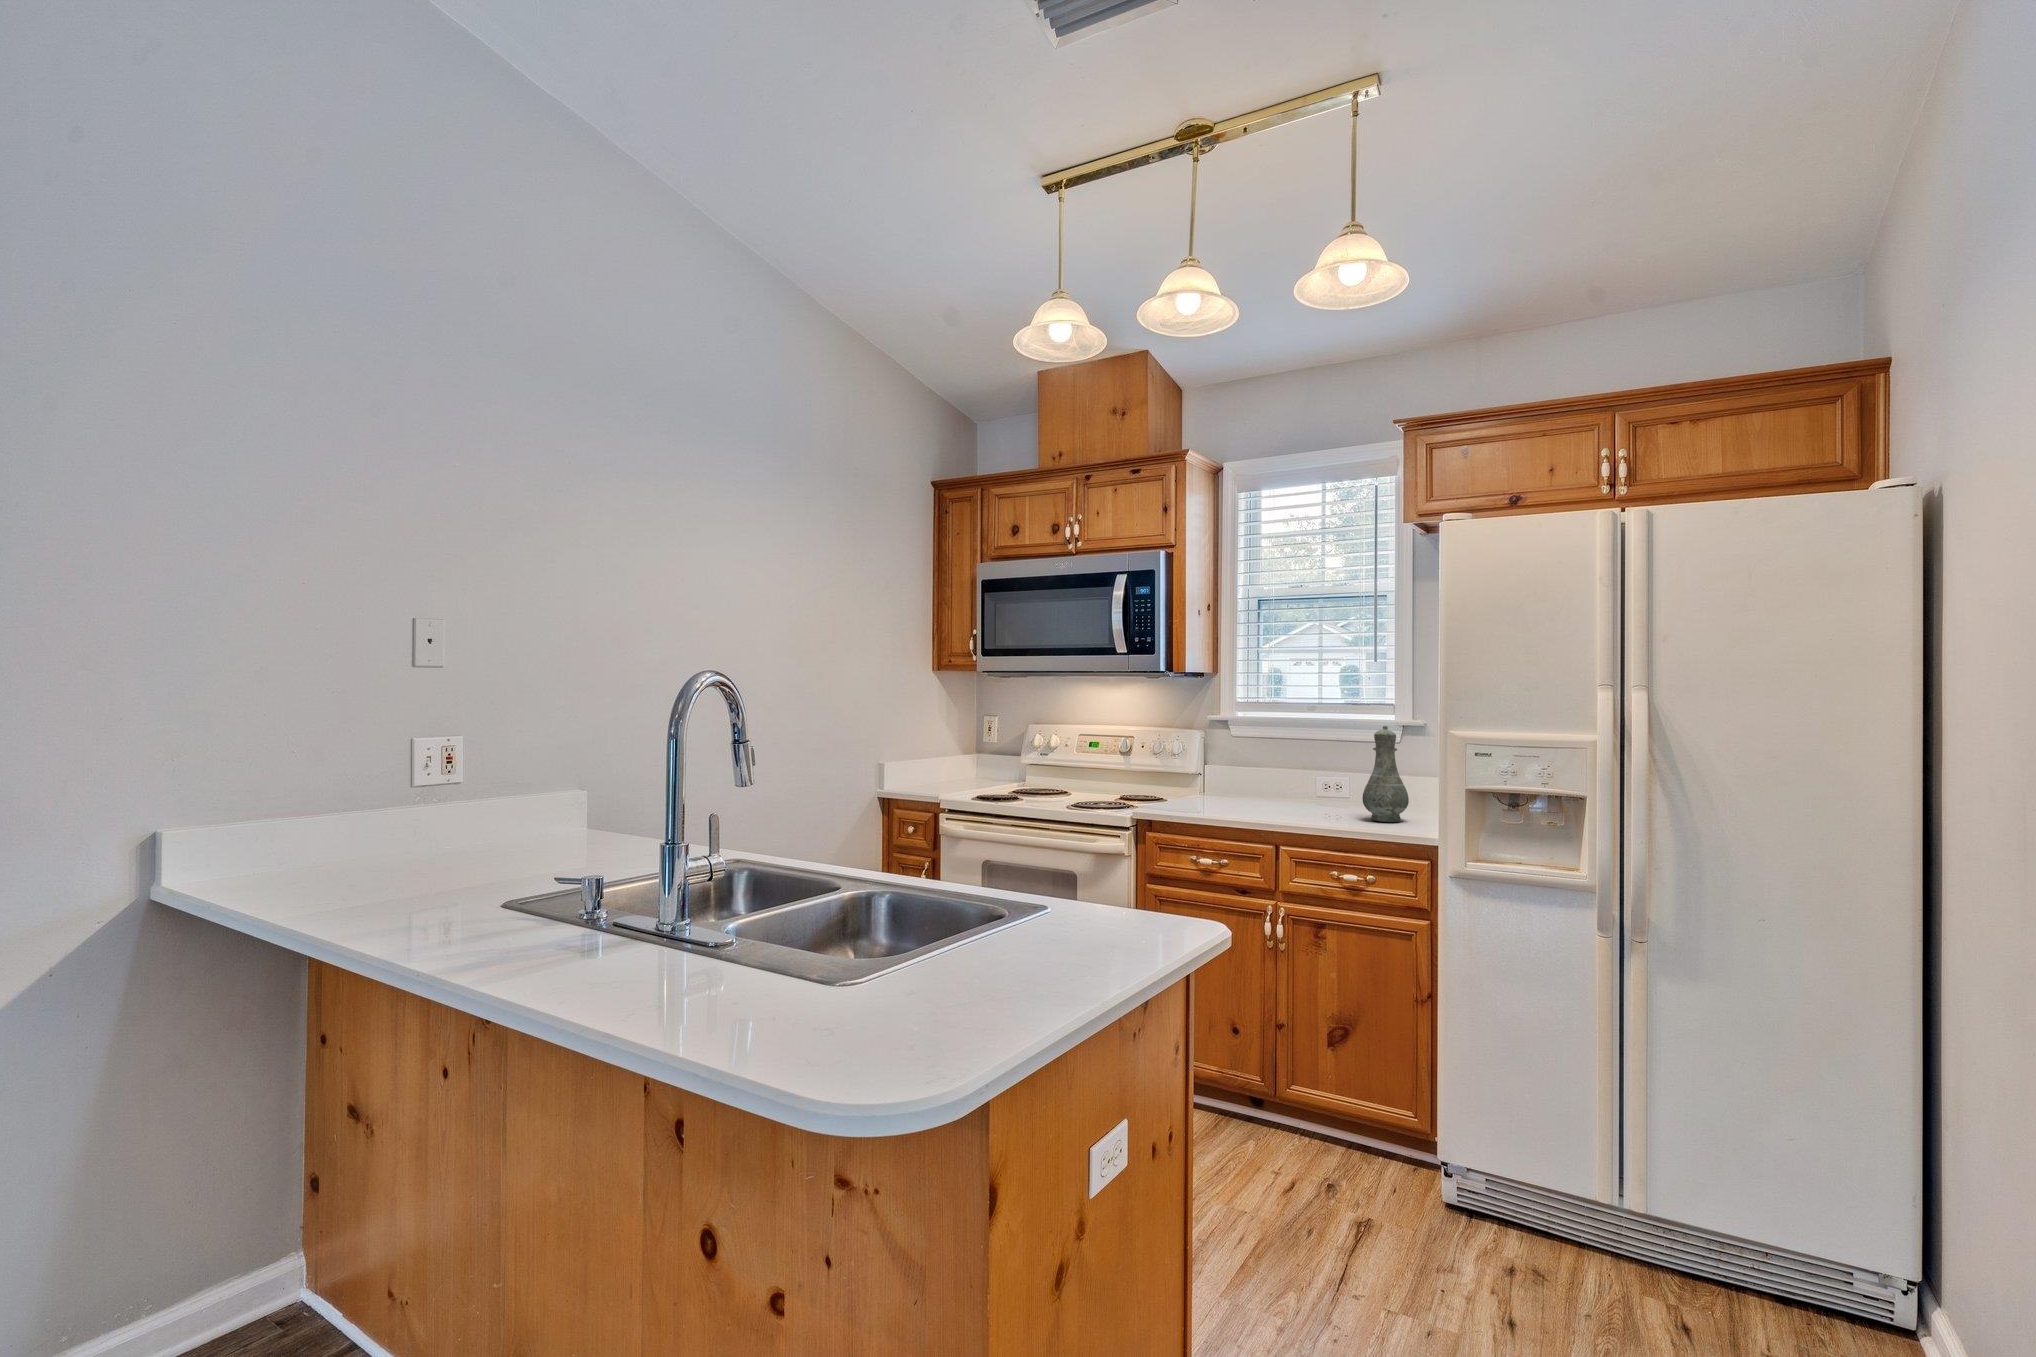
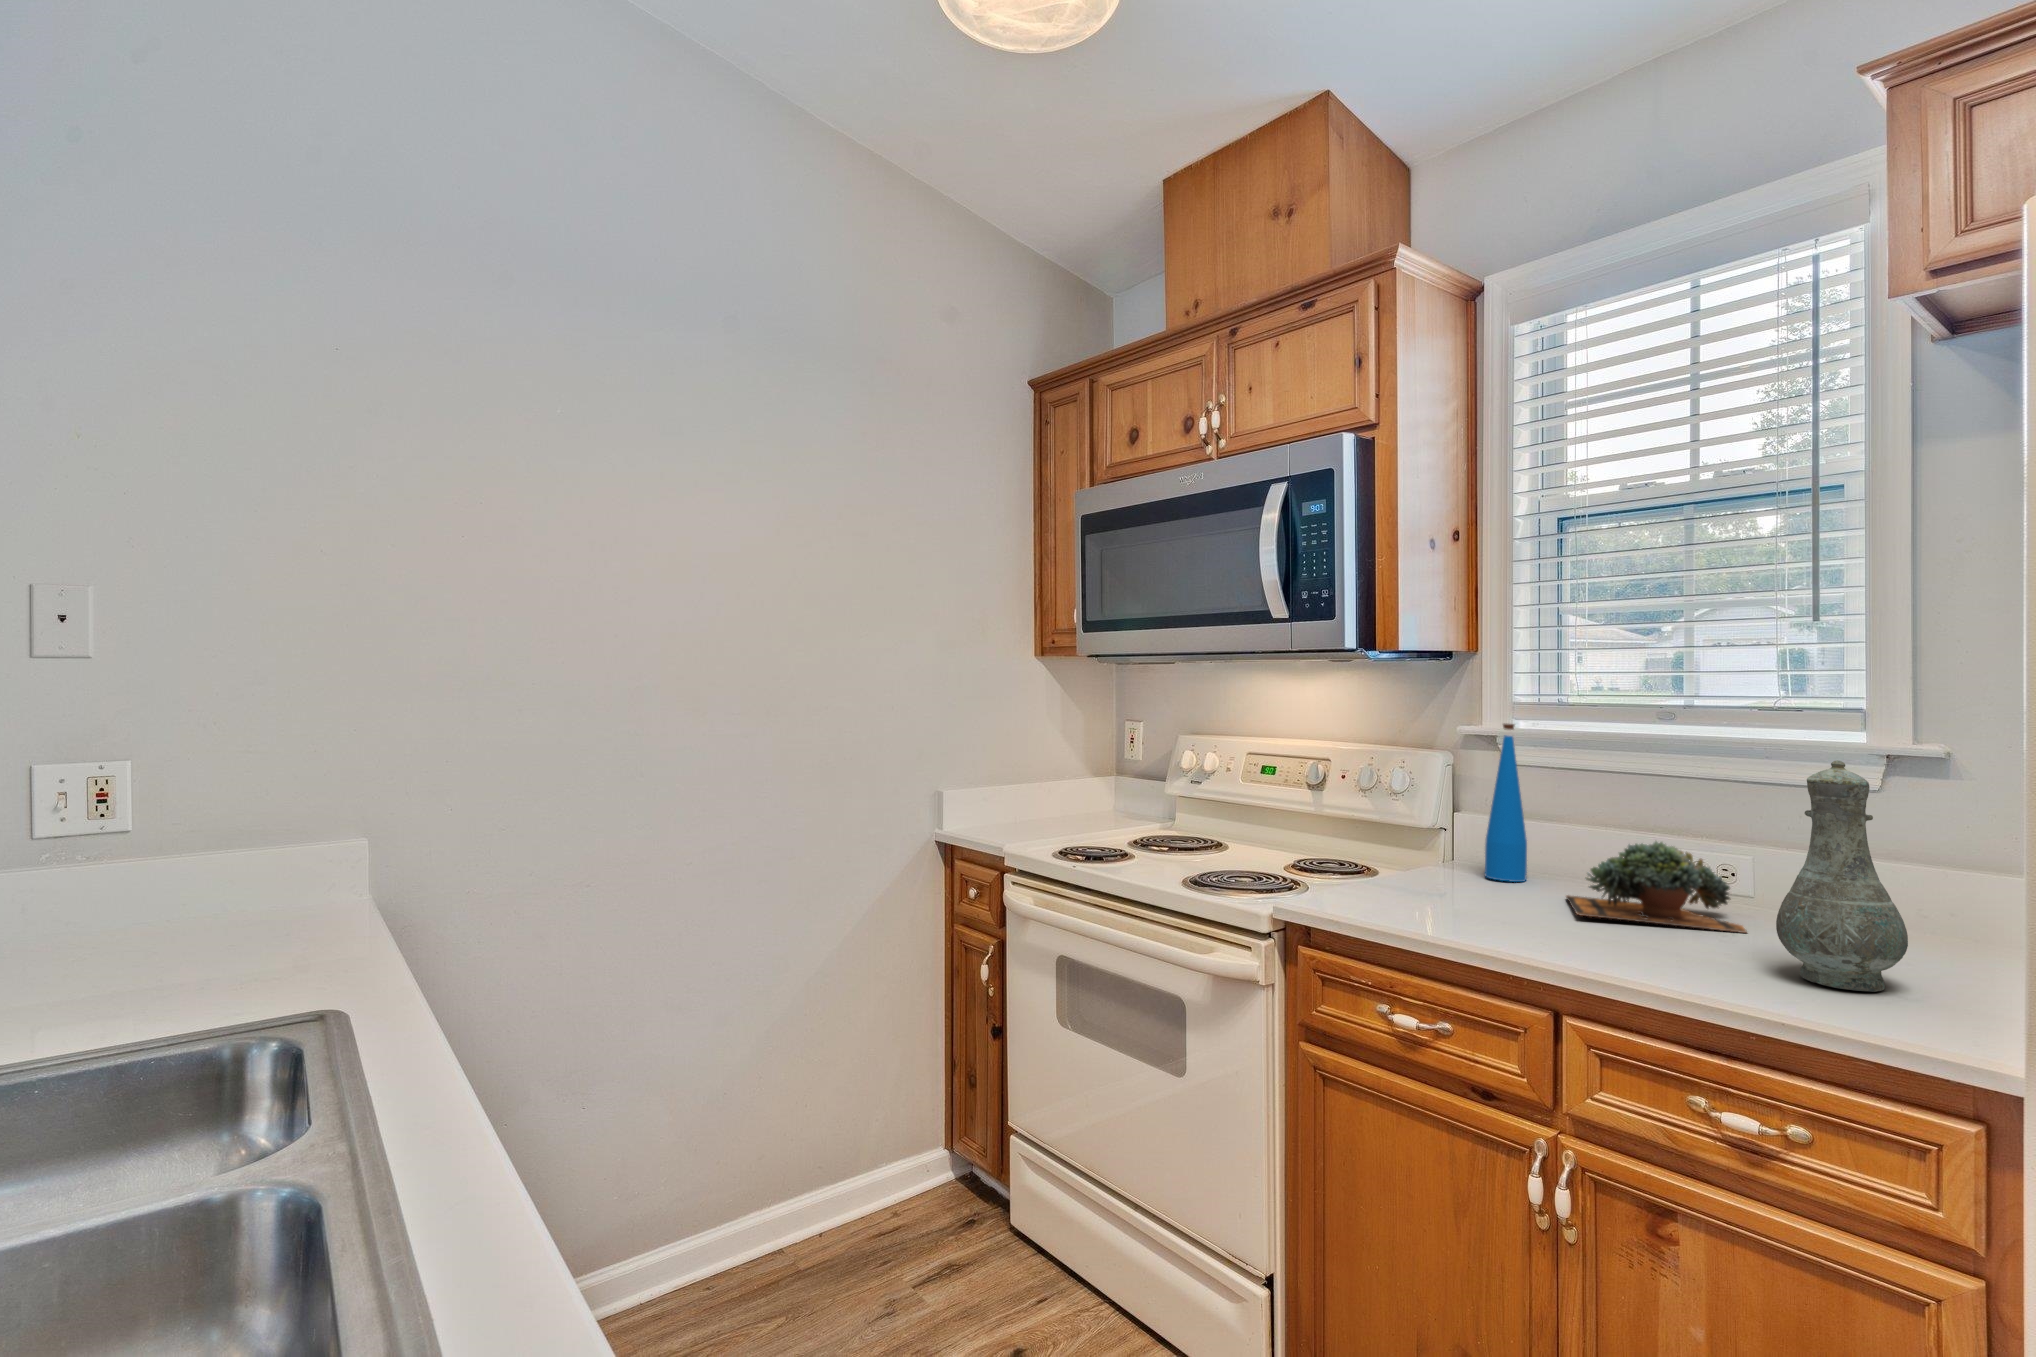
bottle: none [1225,713,1246,799] -> present [1485,724,1527,882]
succulent plant: none [1268,770,1349,810] -> present [1566,841,1747,933]

